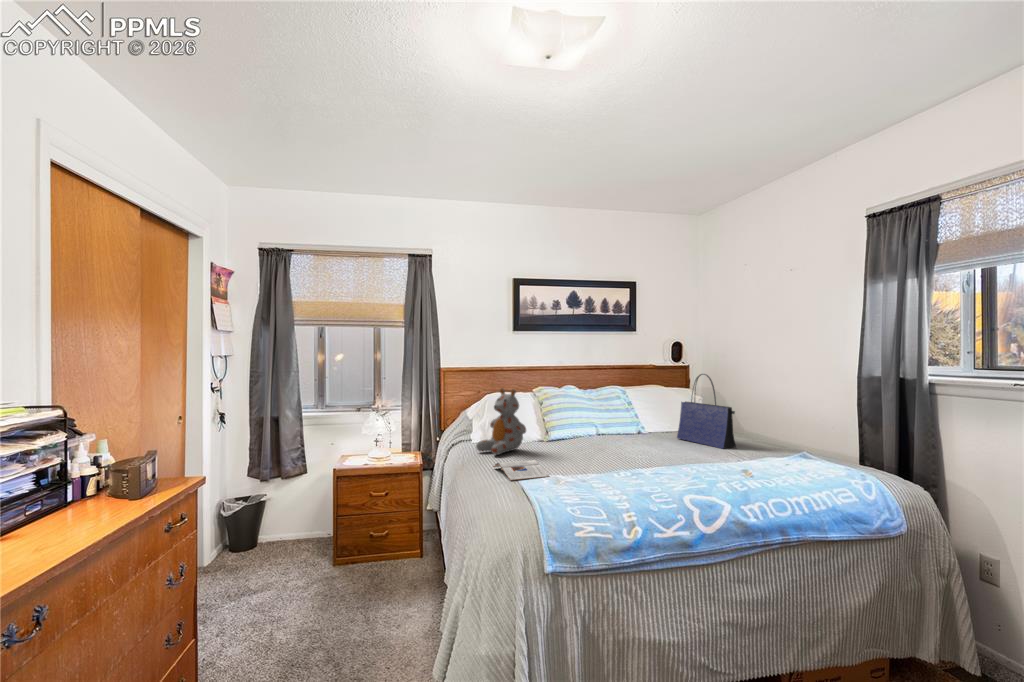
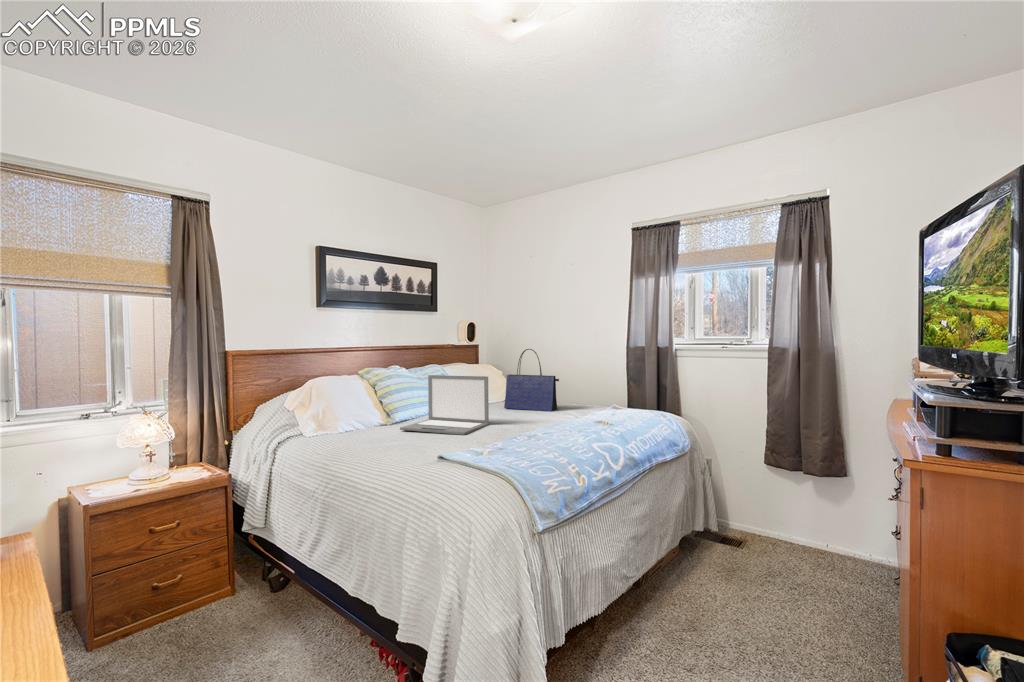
stuffed bear: present [476,388,526,455] -> none [333,369,393,444]
laptop: none [543,397,628,461] -> present [400,375,489,435]
magazine: present [493,460,549,481] -> none [387,440,459,462]

